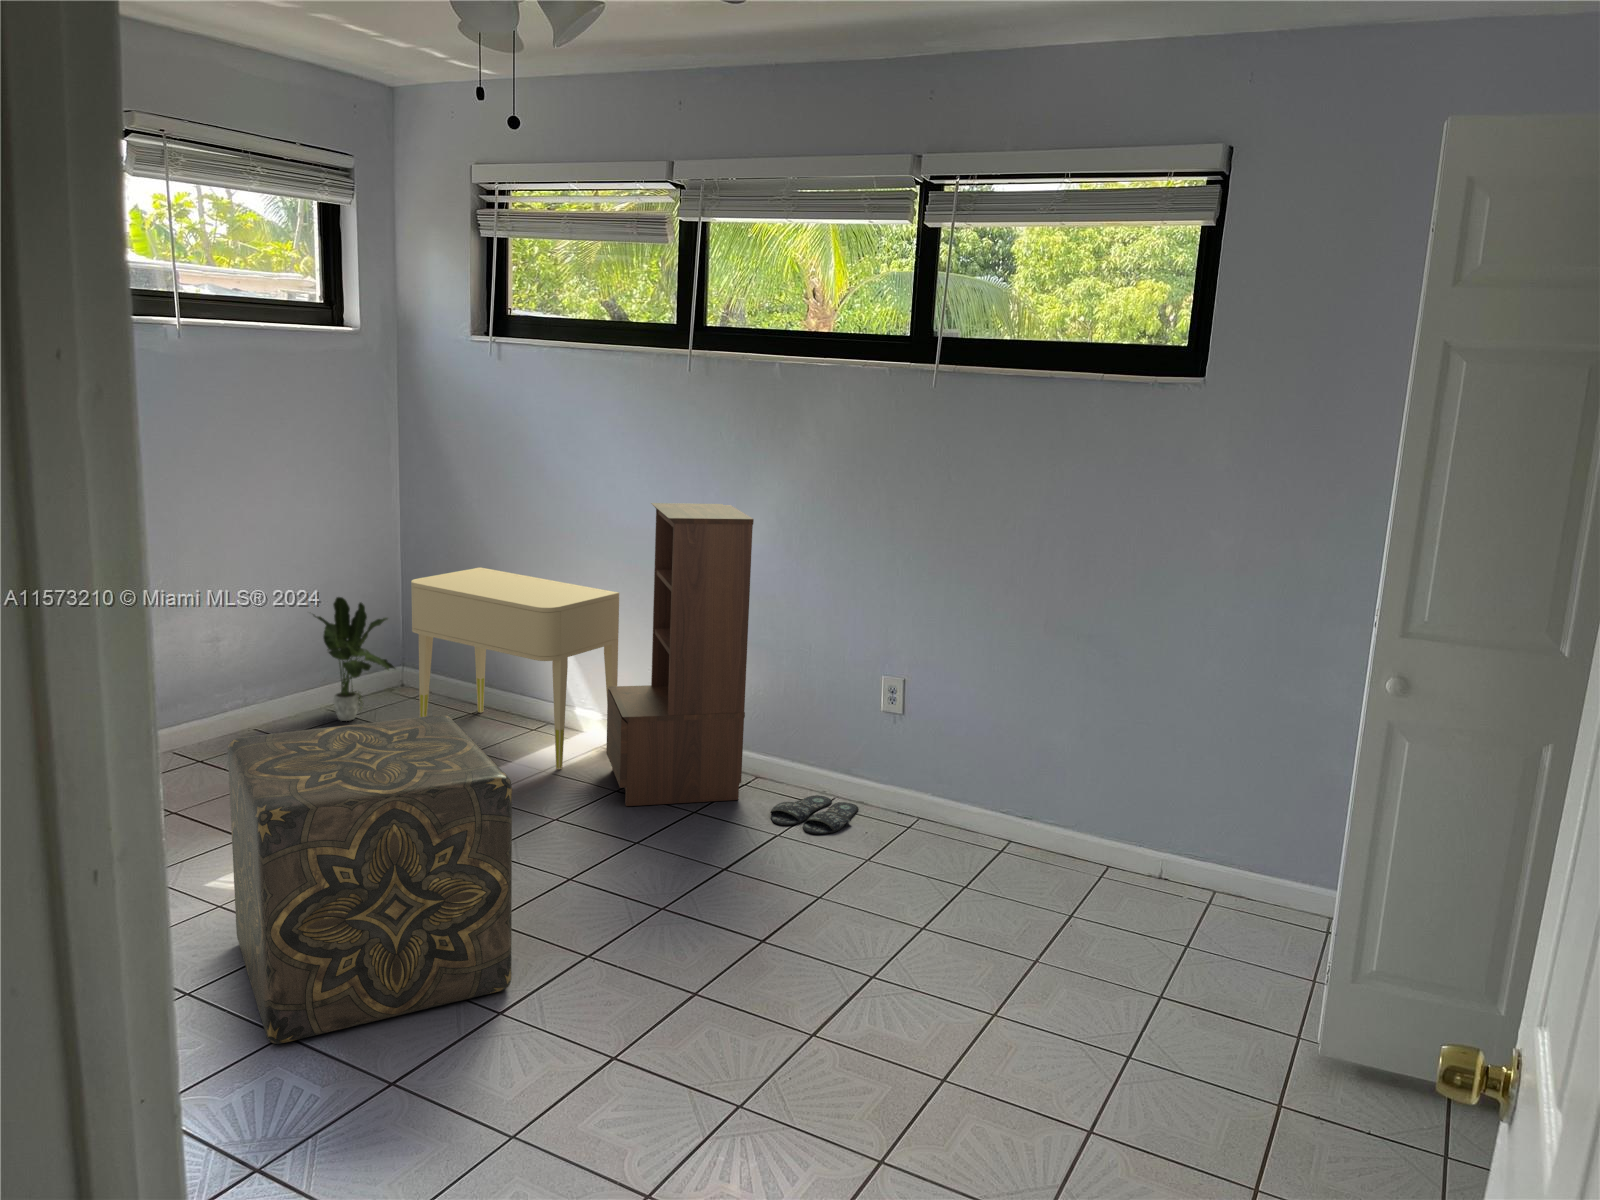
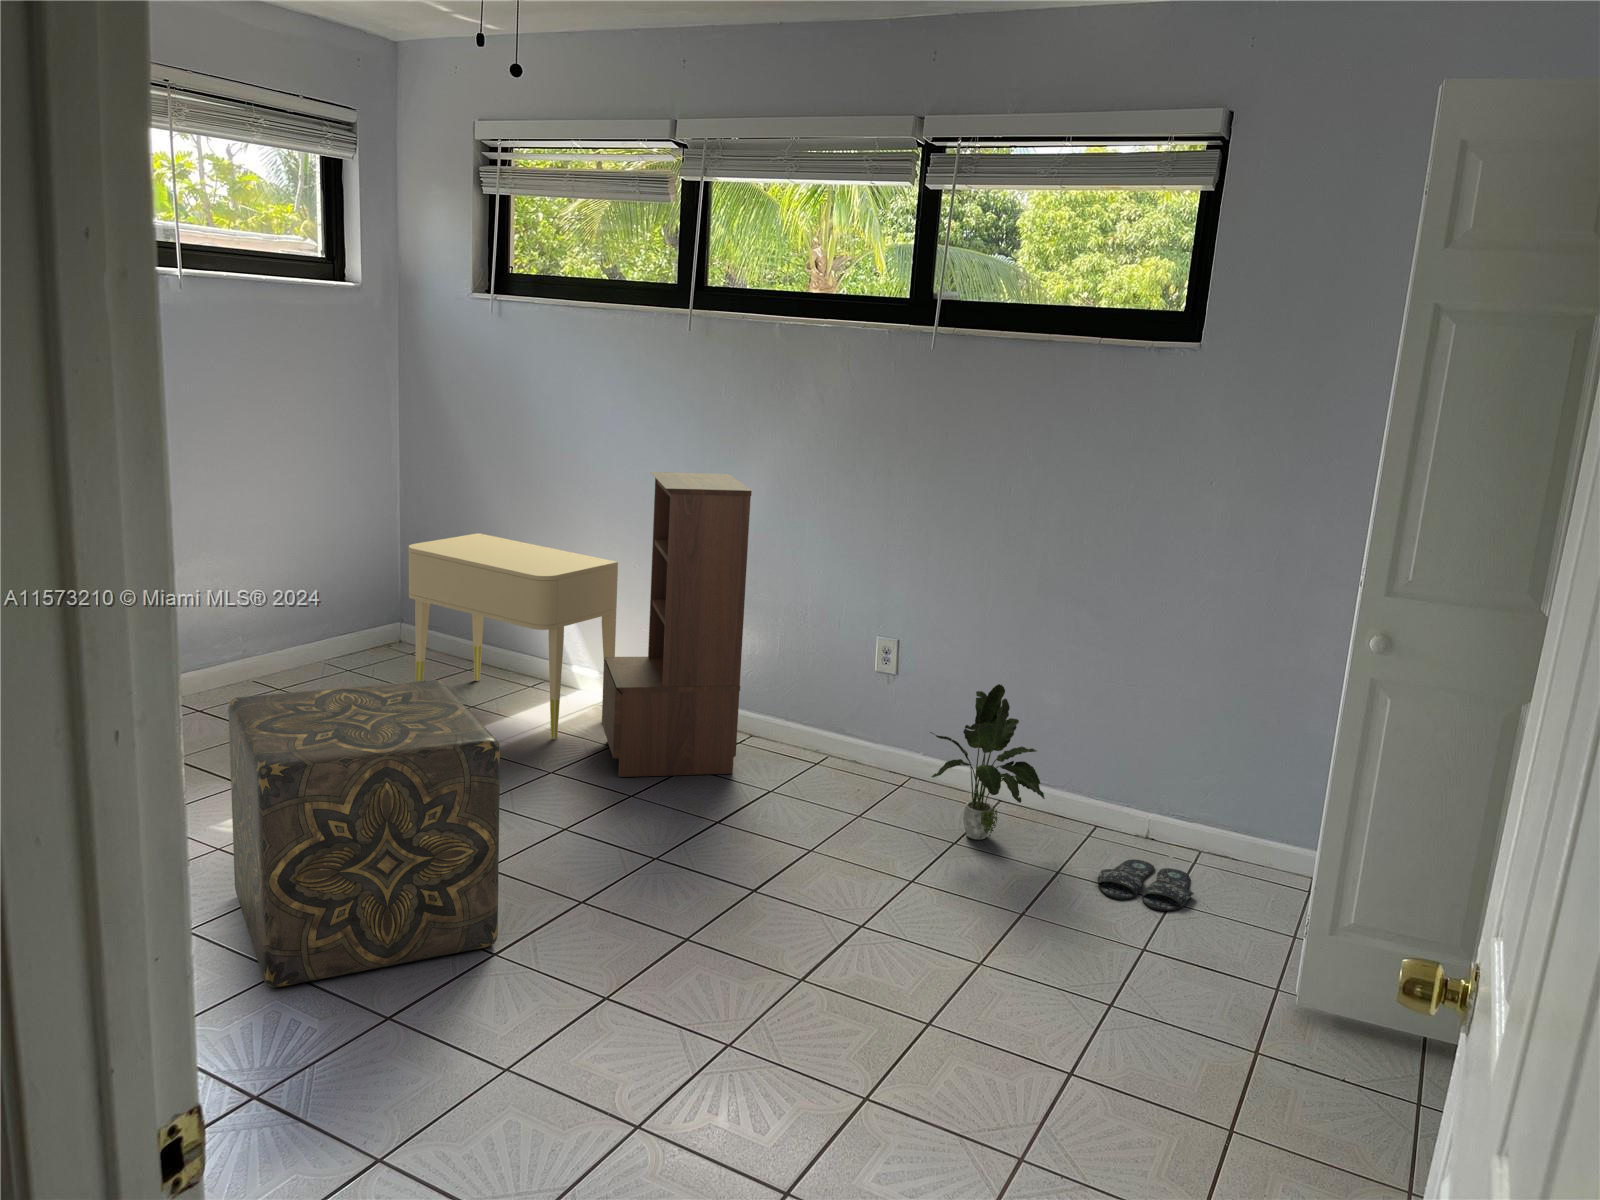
potted plant: present [313,597,395,721] -> present [930,684,1045,840]
slippers: present [771,795,858,834] -> present [1098,859,1194,911]

